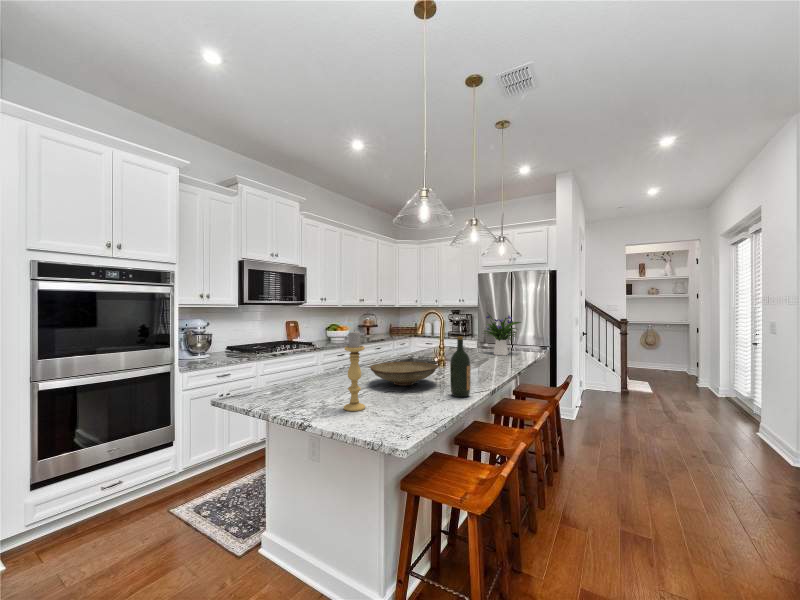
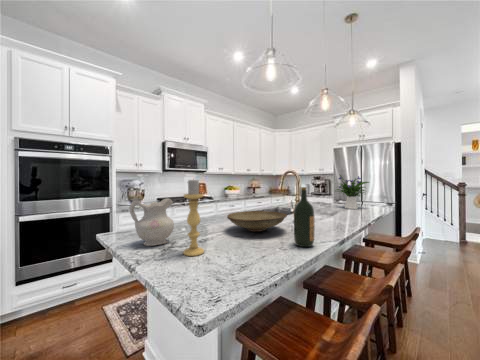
ceramic pitcher: none [274,351,321,405] -> present [130,199,174,246]

